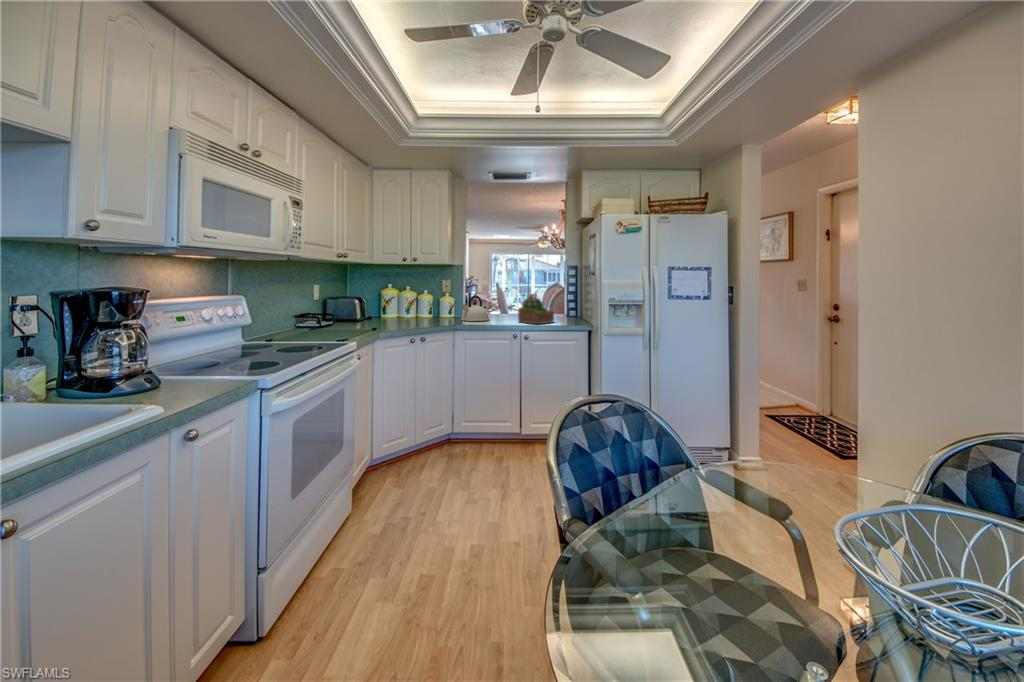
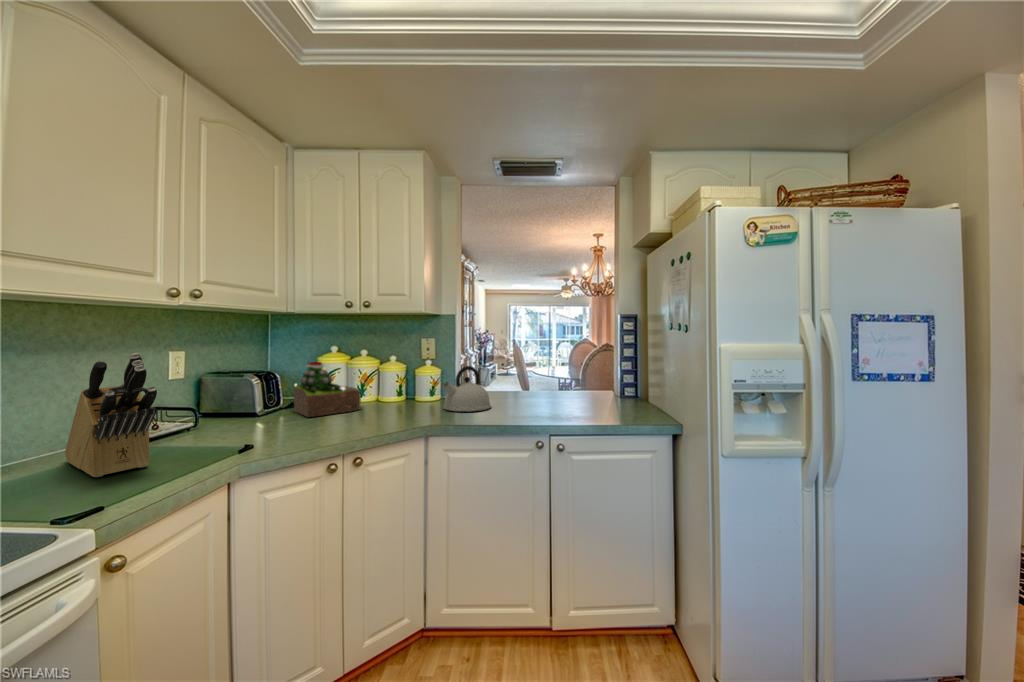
knife block: none [297,282,348,336] -> present [65,353,157,477]
succulent plant: present [518,294,554,324] -> present [294,362,361,417]

